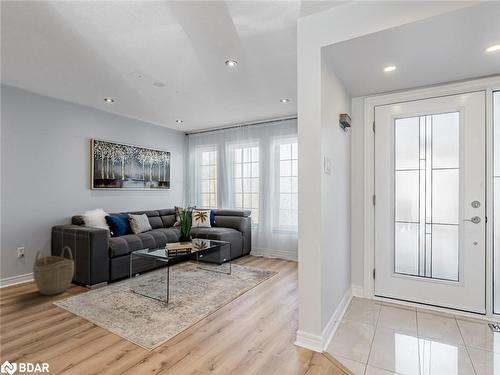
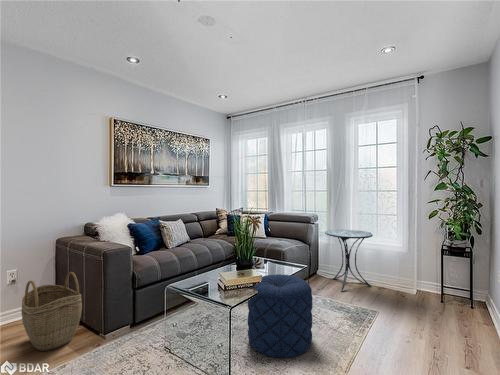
side table: none [251,220,283,263] -> present [325,229,373,292]
pouf: none [184,247,225,293] -> present [248,274,313,358]

